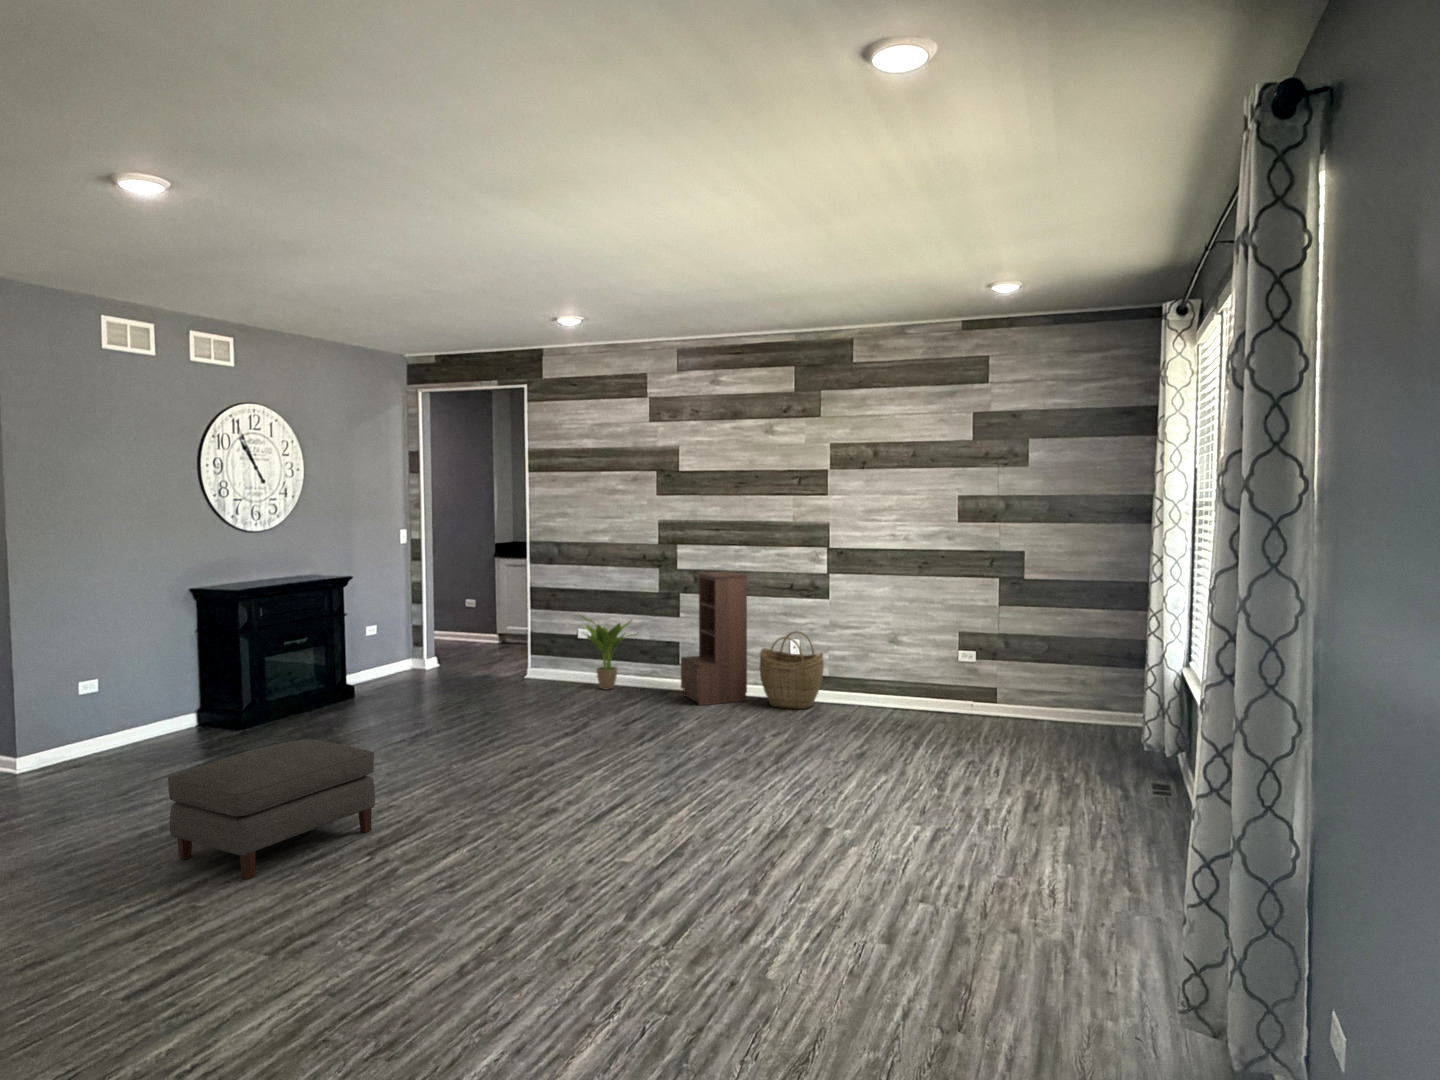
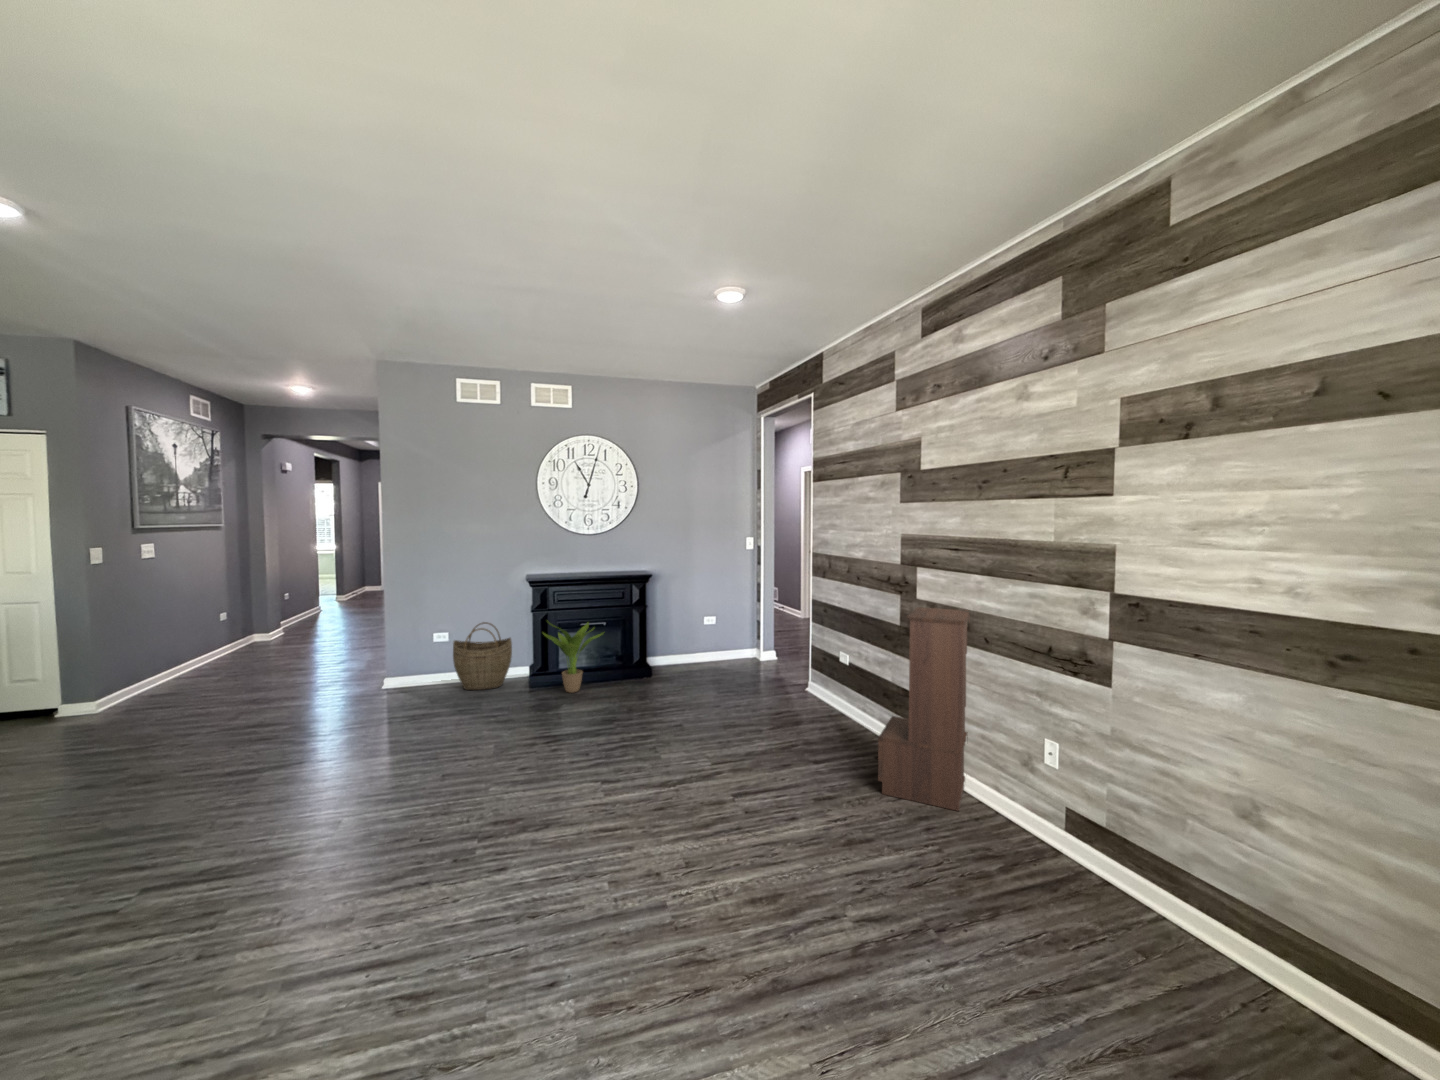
potted plant: present [580,615,637,689] -> present [543,623,603,693]
woven basket: present [760,631,824,709] -> present [453,622,512,690]
ottoman: present [168,739,375,879] -> none [78,724,320,860]

